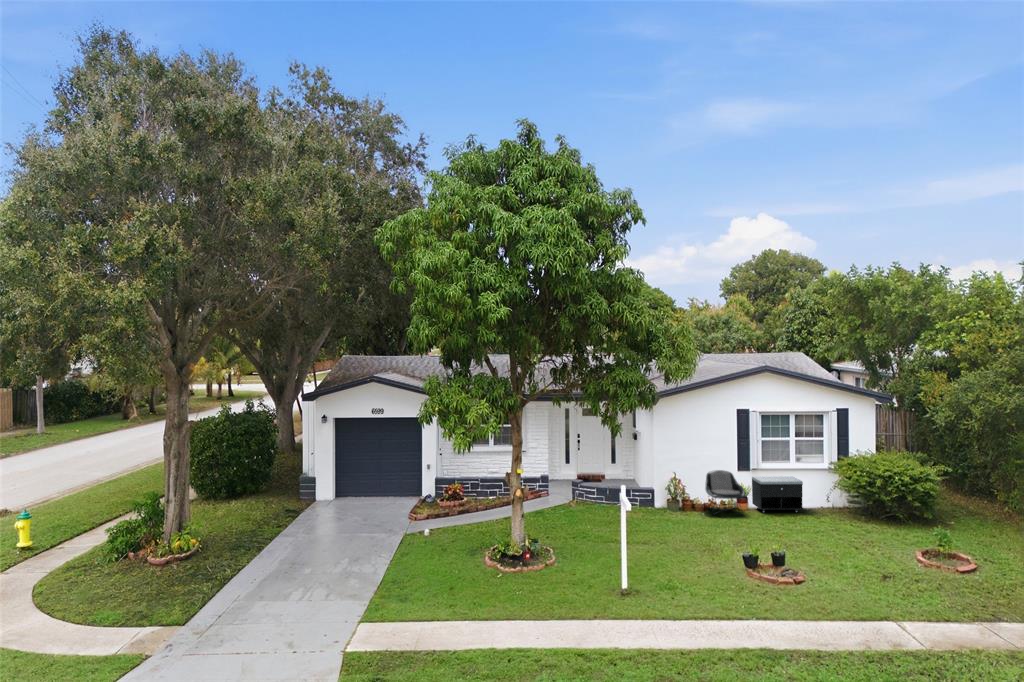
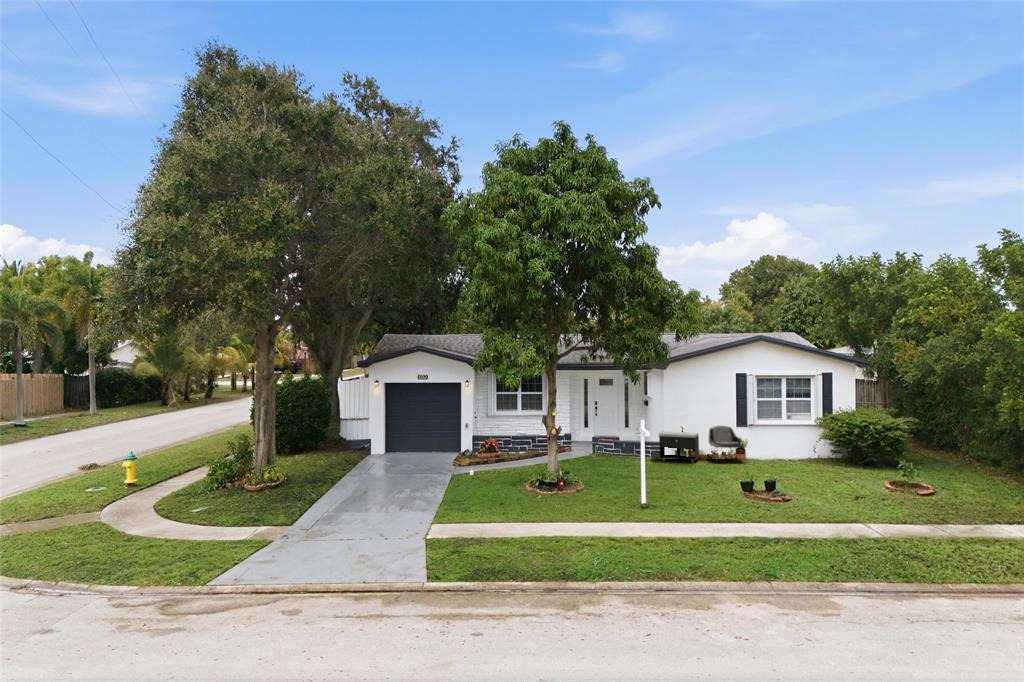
storage bench: present [752,476,803,512] -> present [659,431,699,462]

